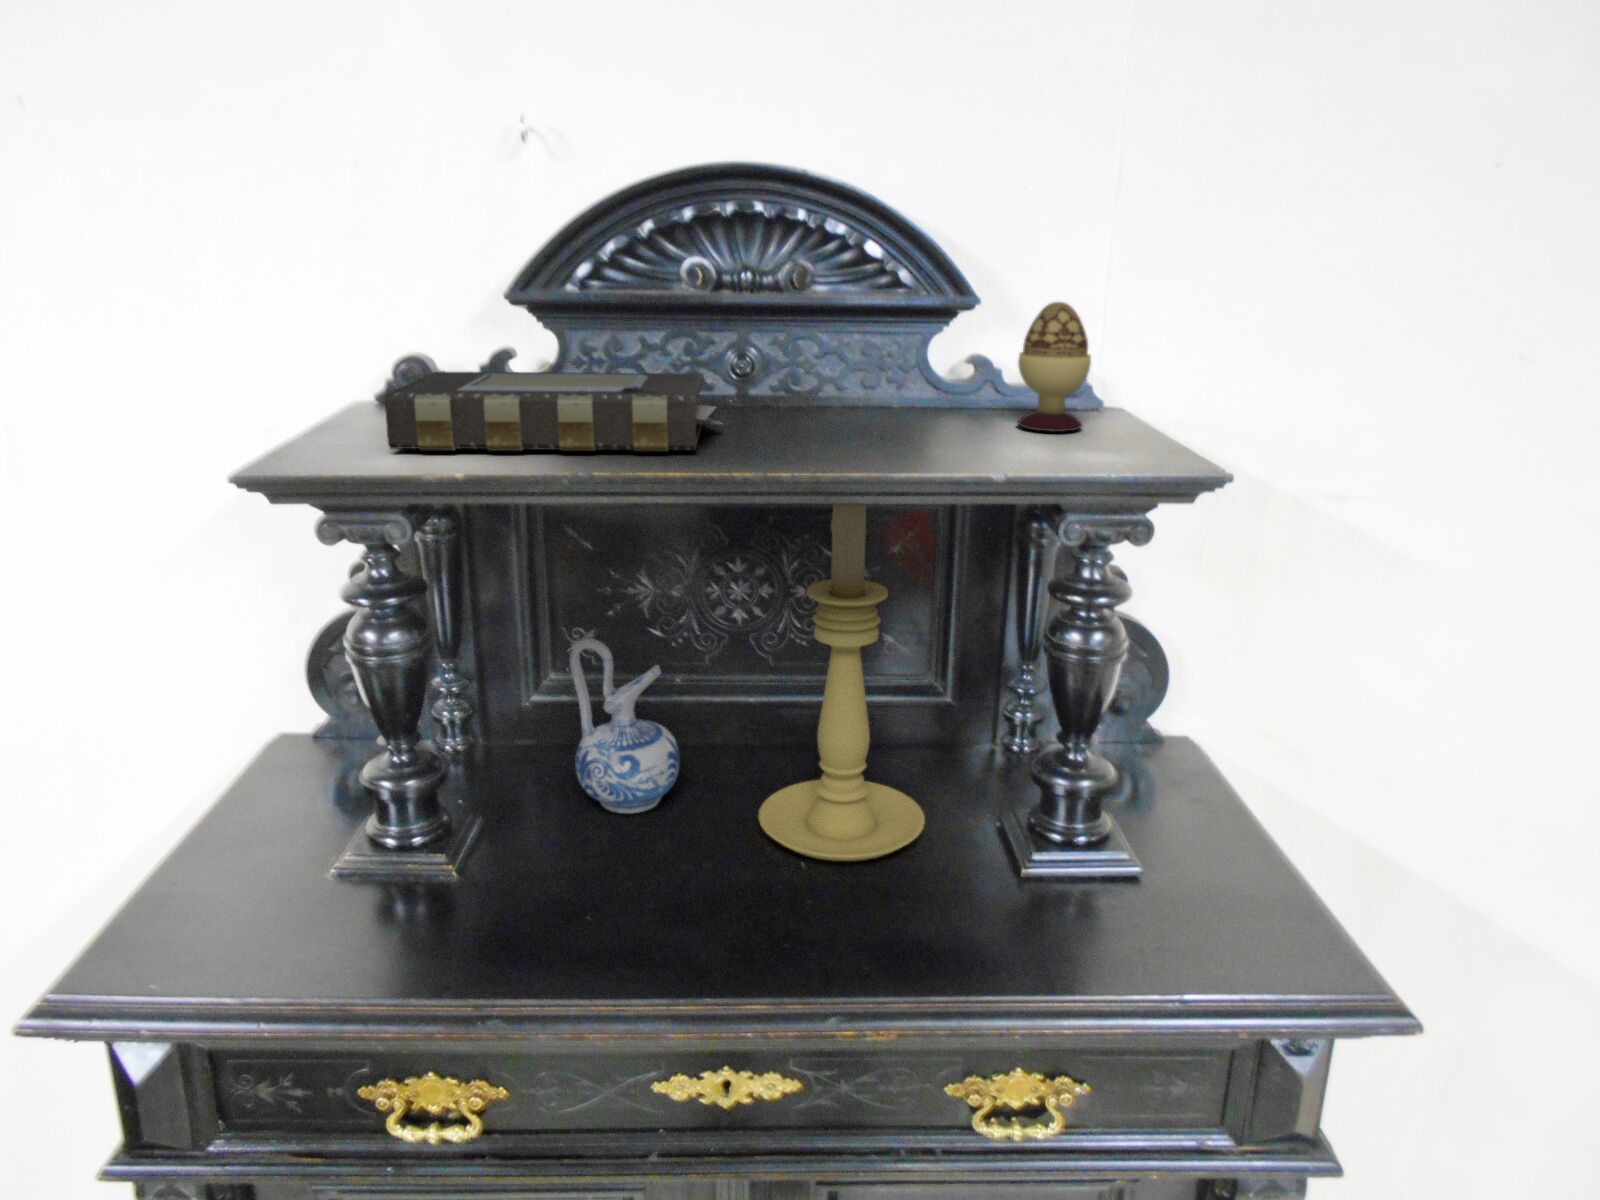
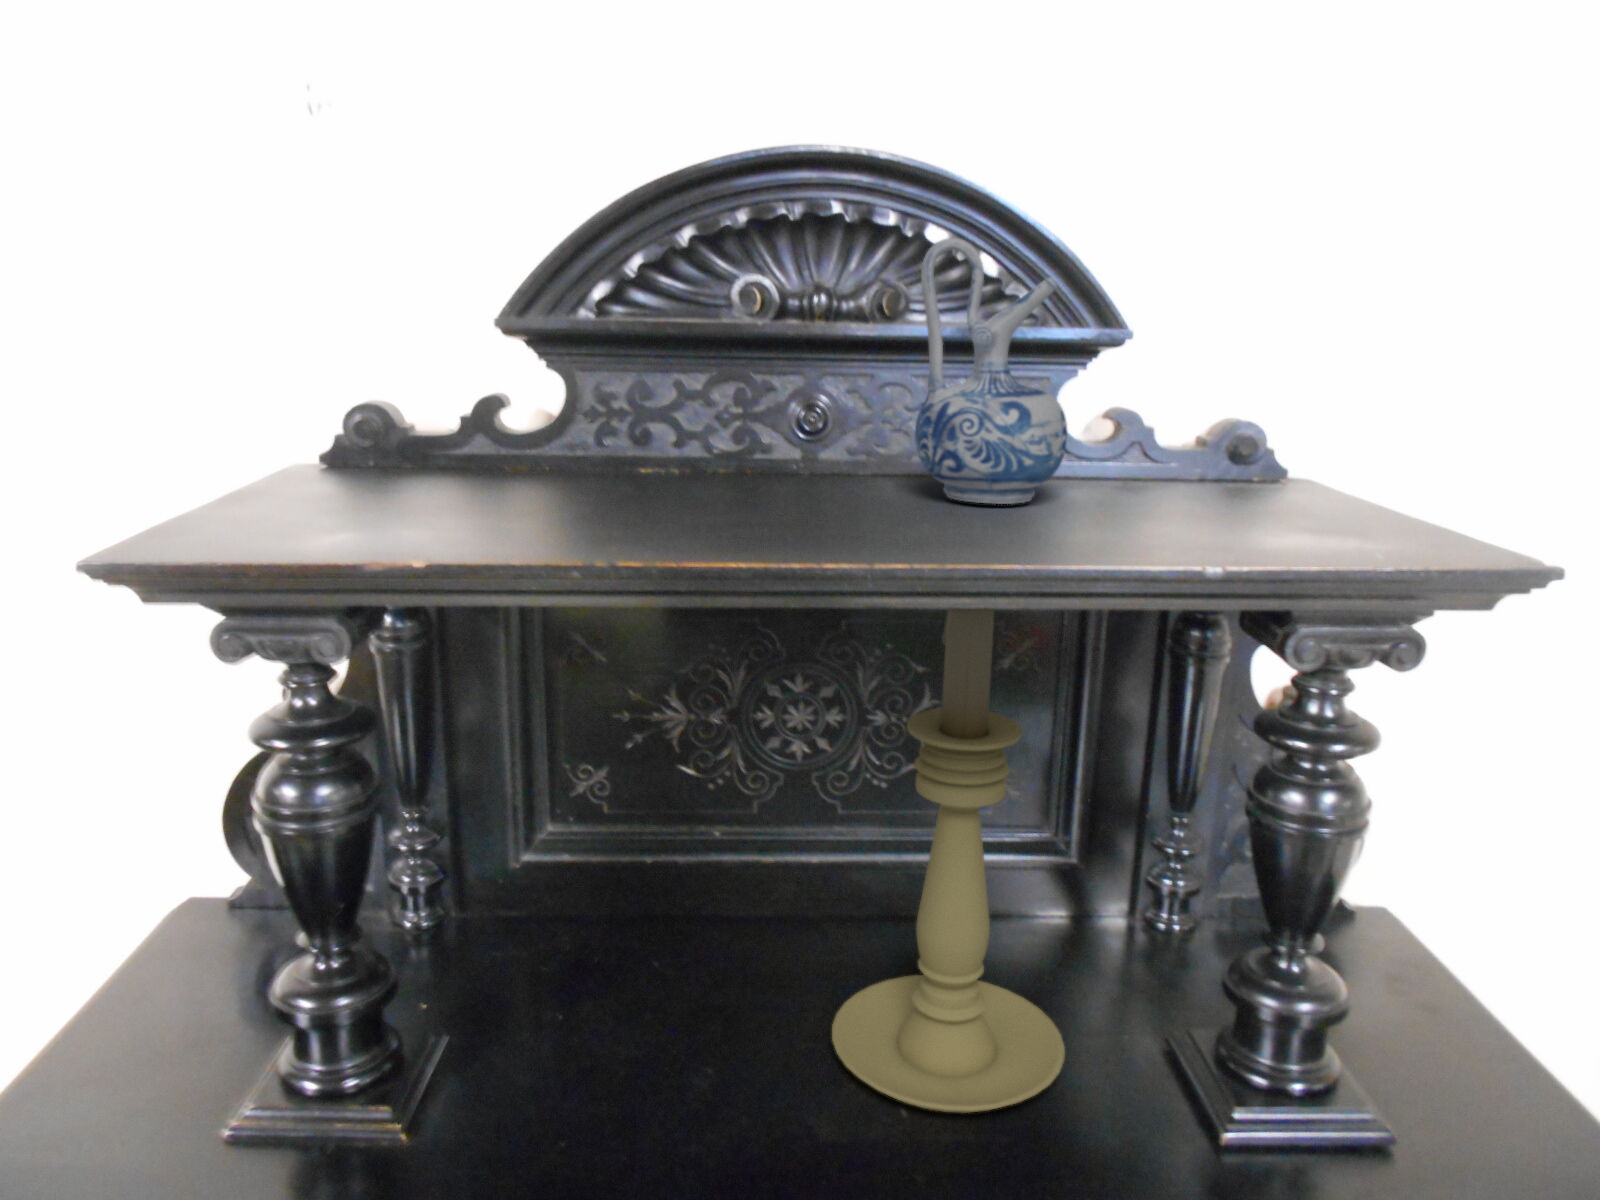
decorative egg: present [1017,302,1091,432] -> none [1187,333,1294,509]
book: present [385,372,722,451] -> none [319,421,796,532]
ceramic pitcher: present [570,639,680,813] -> present [915,238,1067,504]

